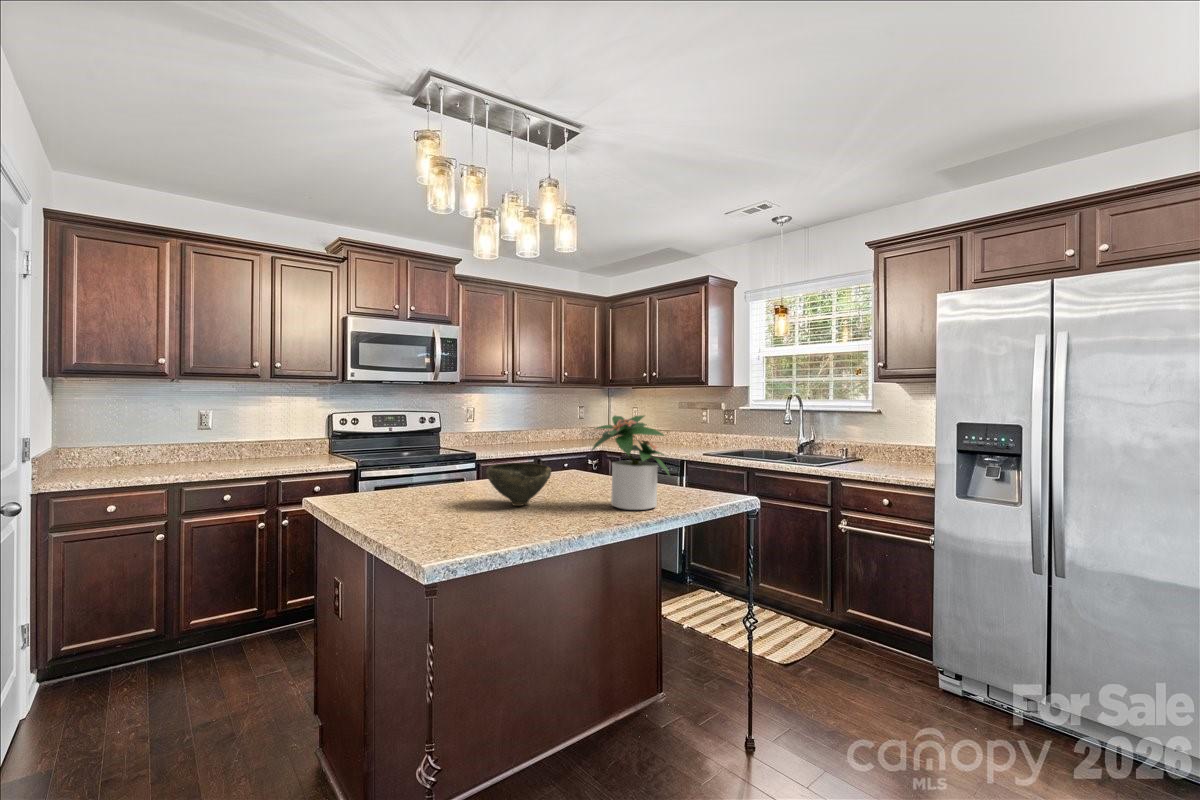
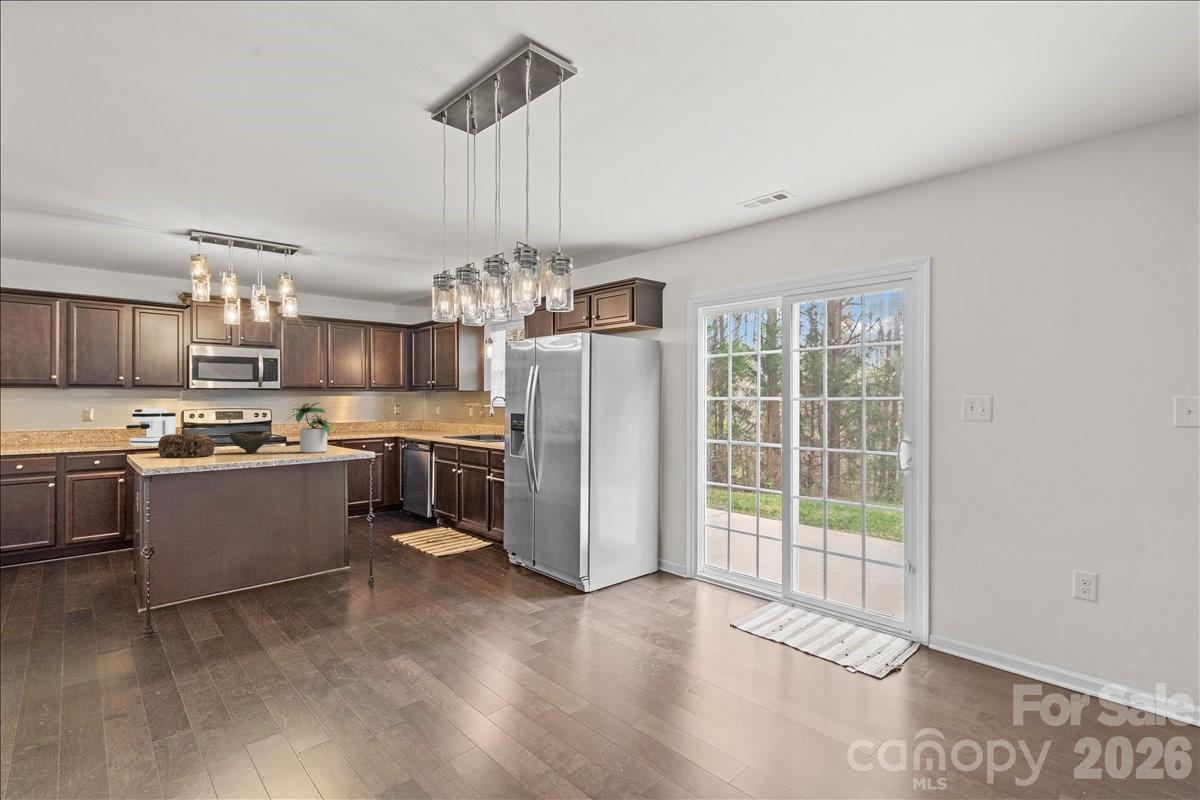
coffee maker: none [265,411,331,471] -> present [126,408,176,447]
bread loaf: none [379,474,472,522] -> present [158,434,214,457]

